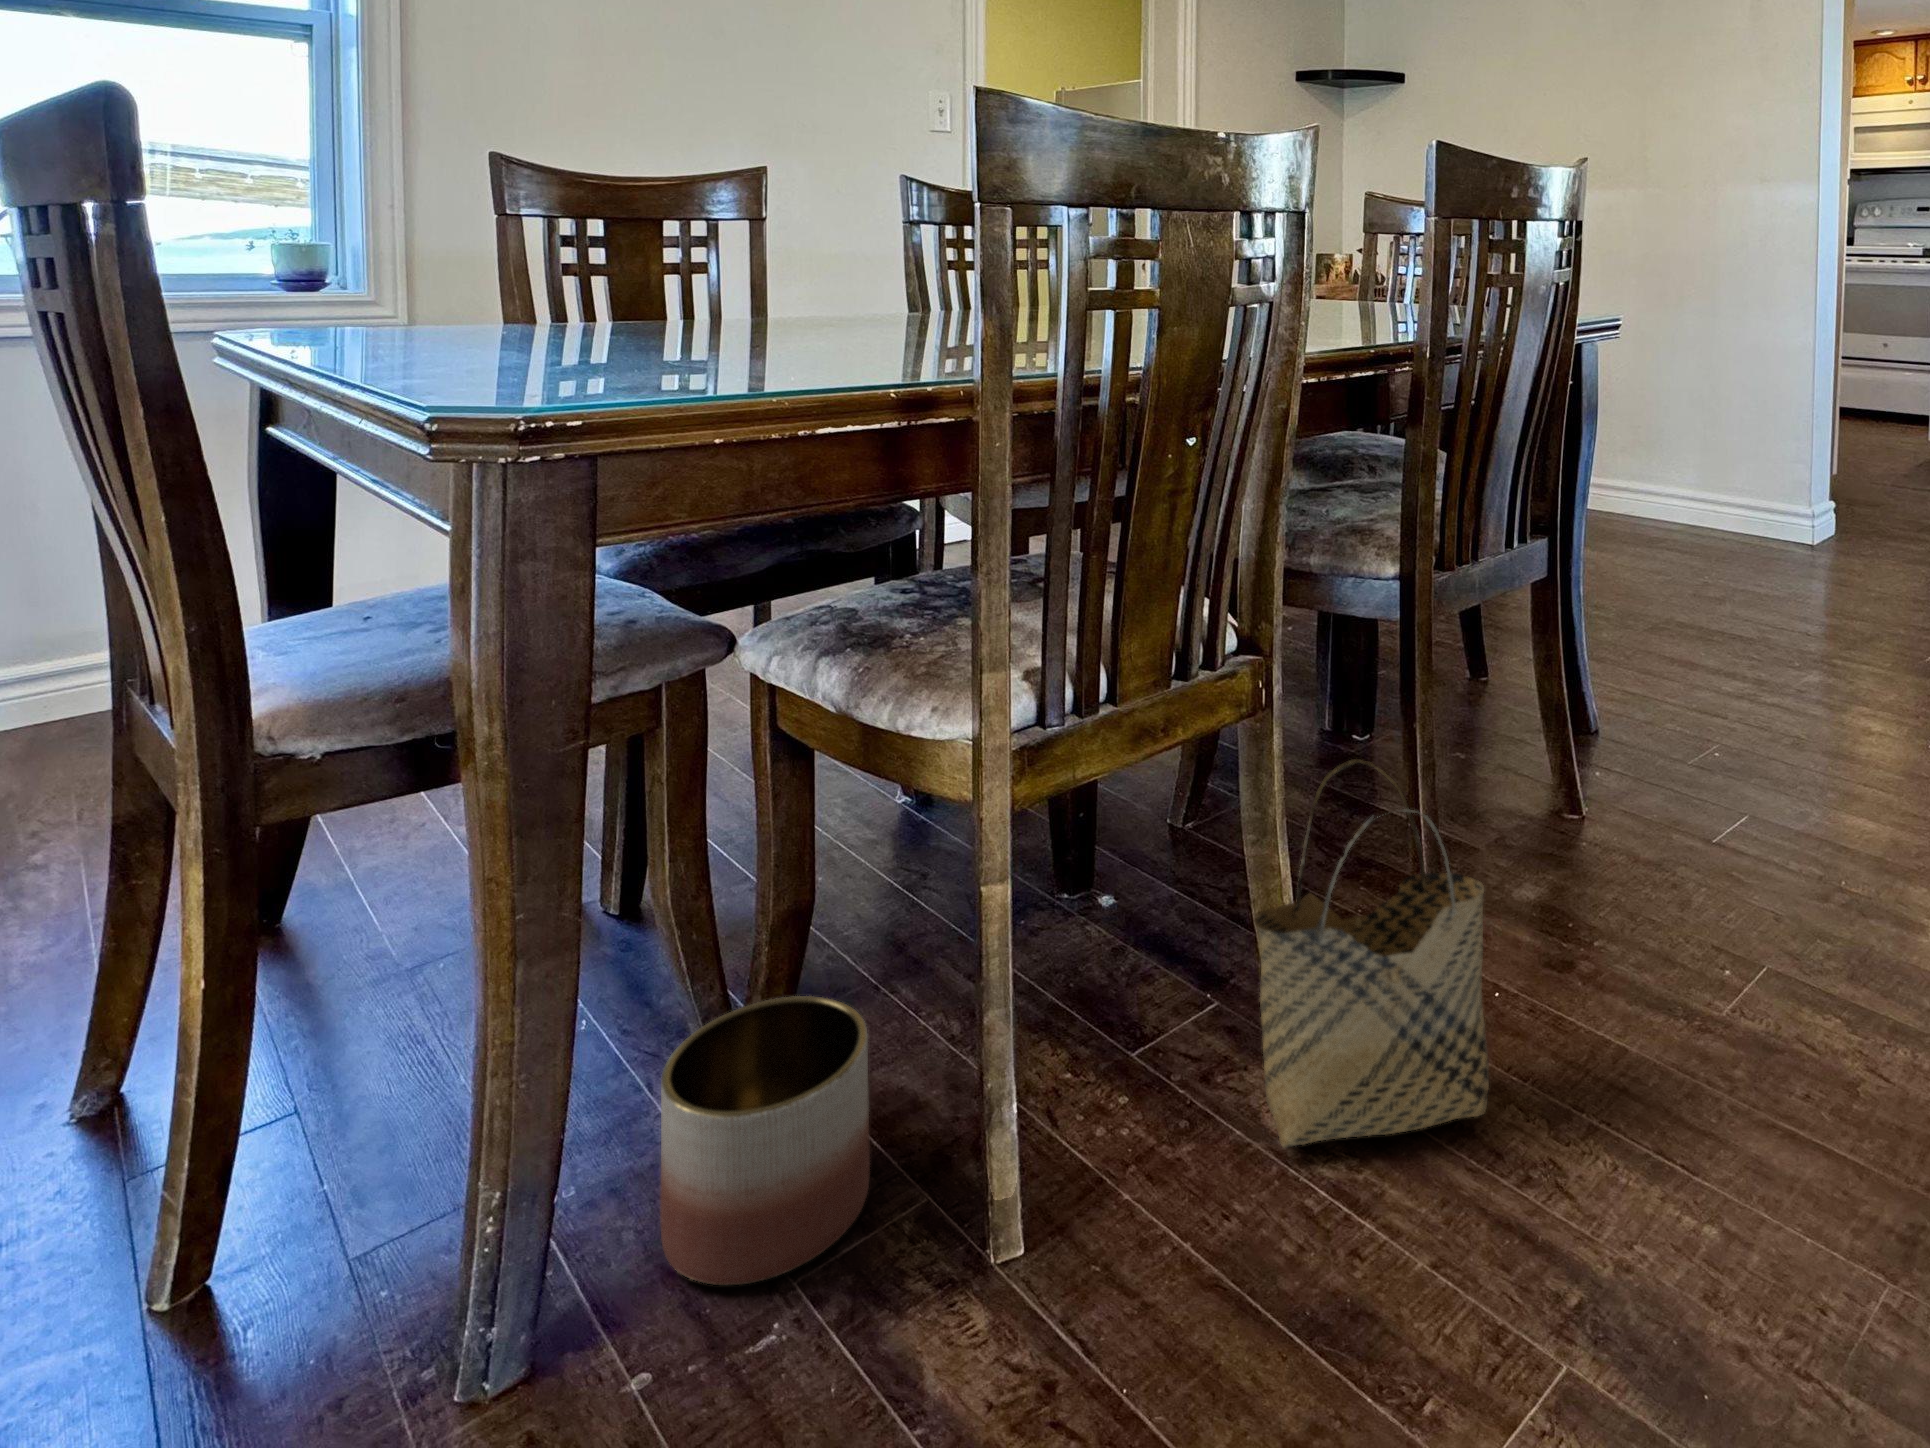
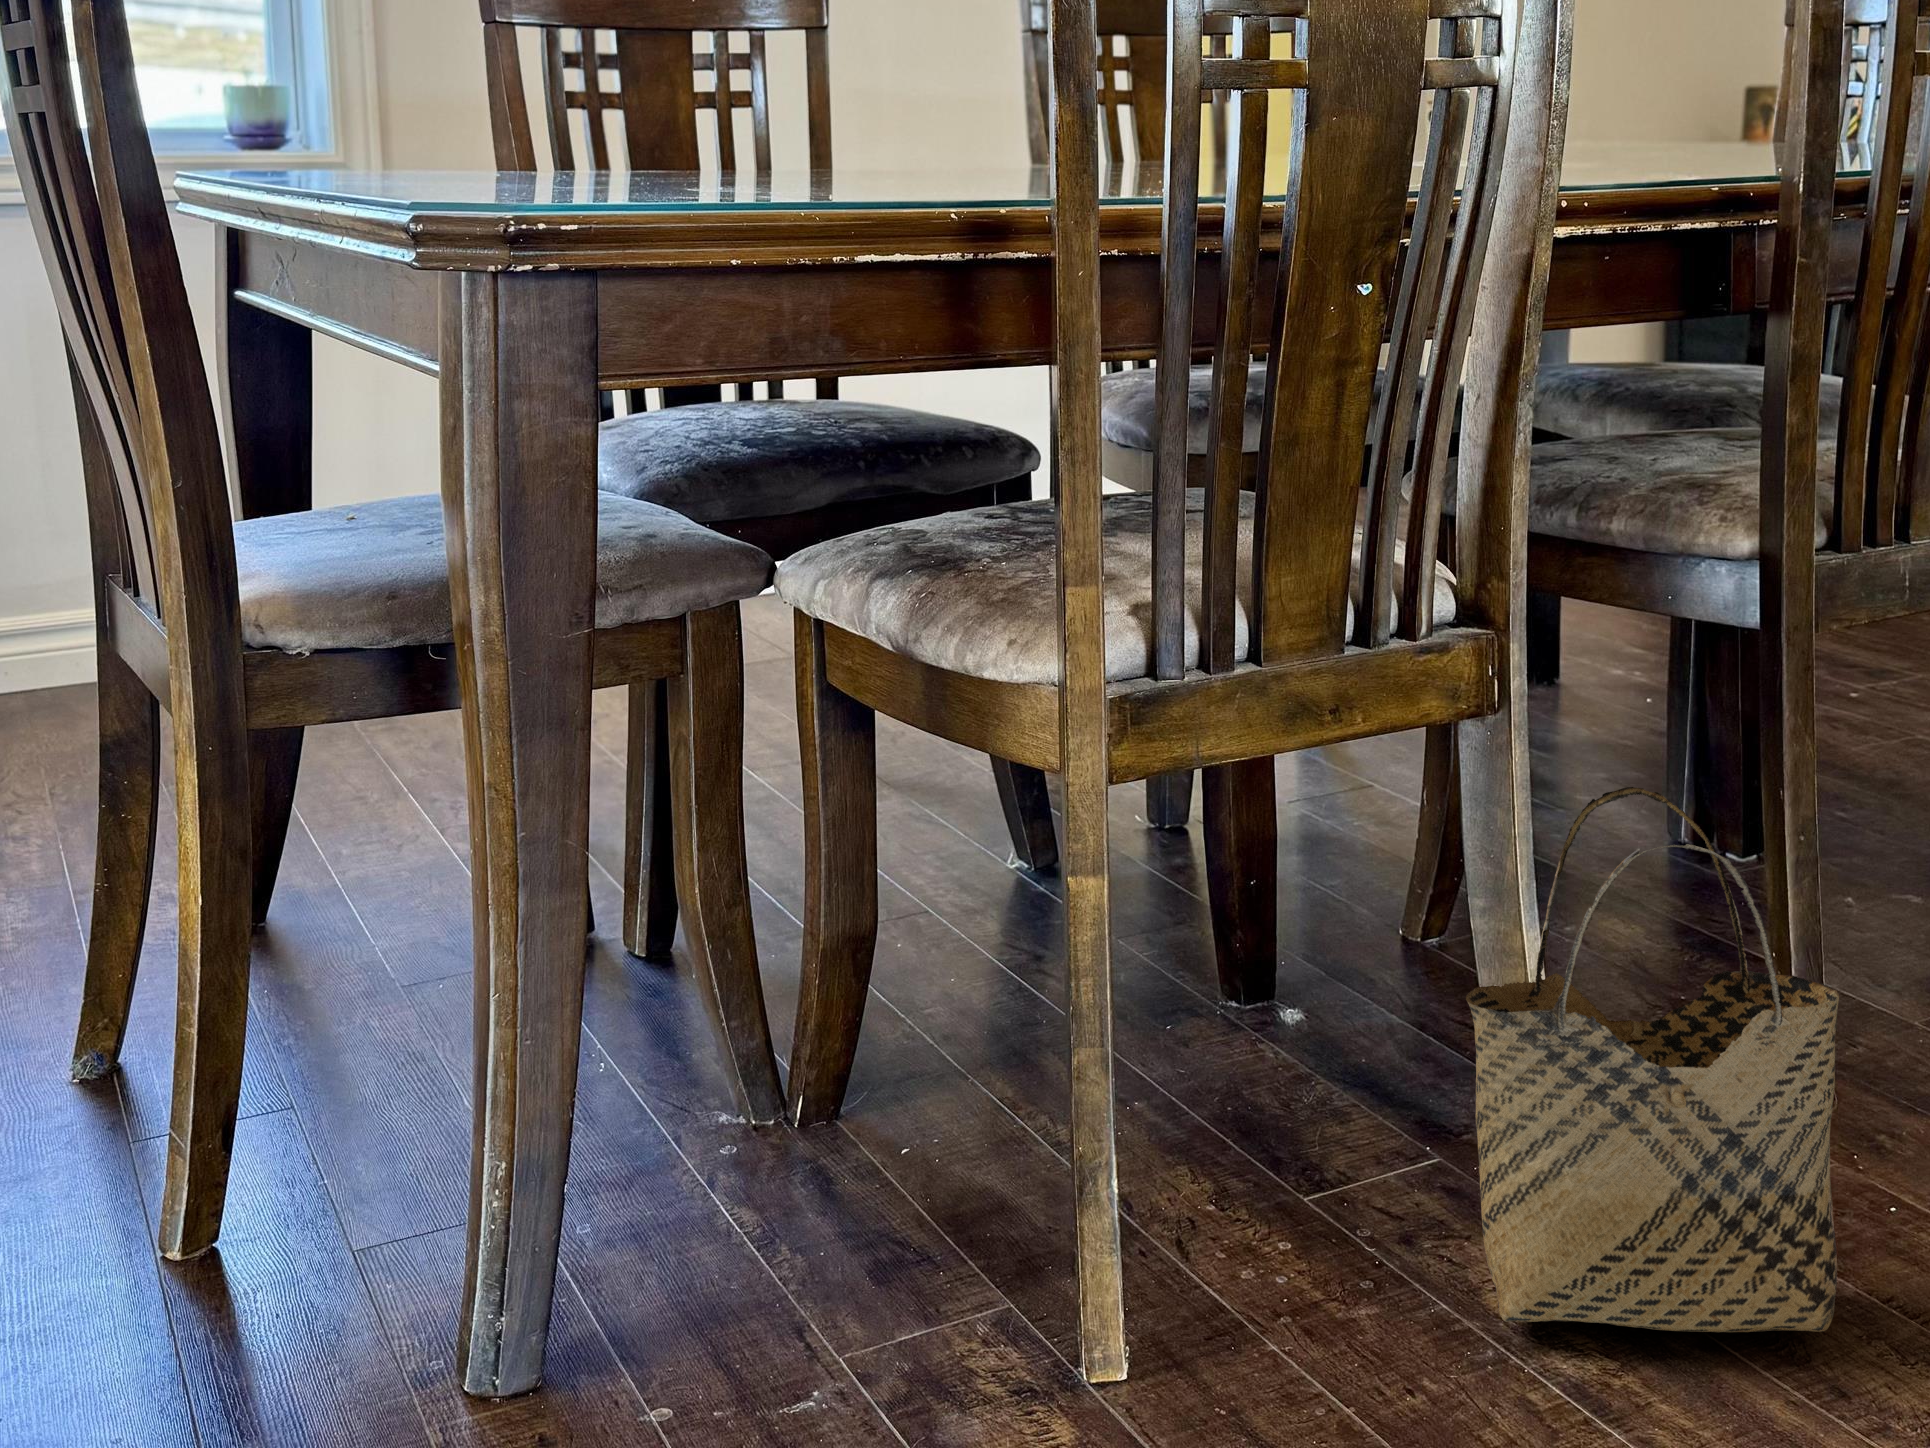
planter: present [660,996,870,1285] -> none [683,1024,937,1346]

